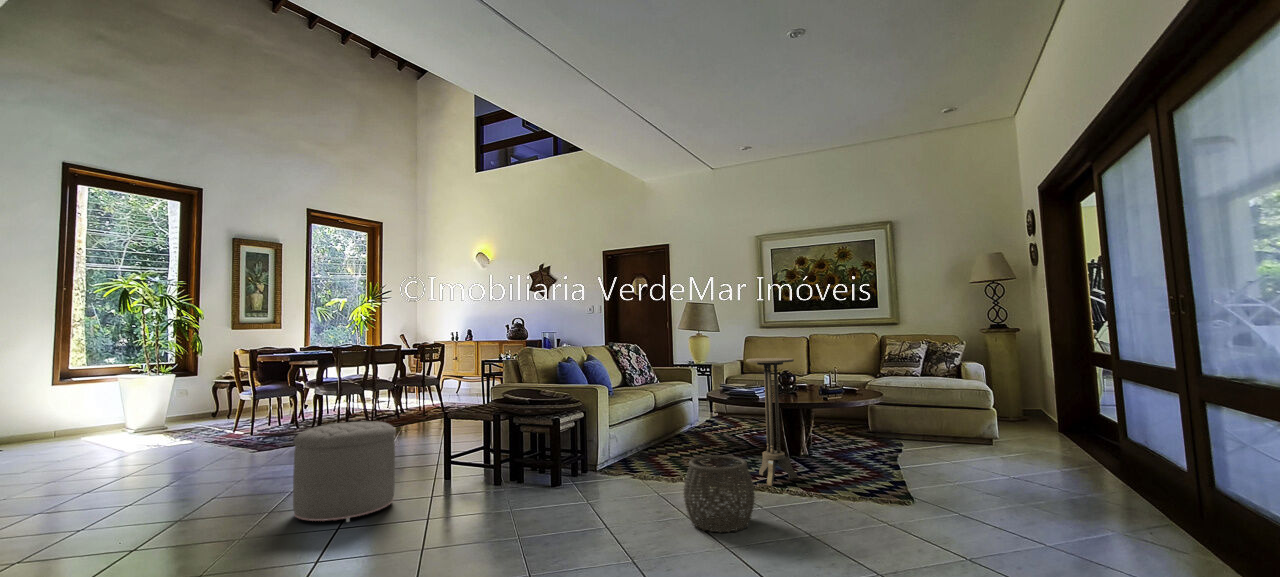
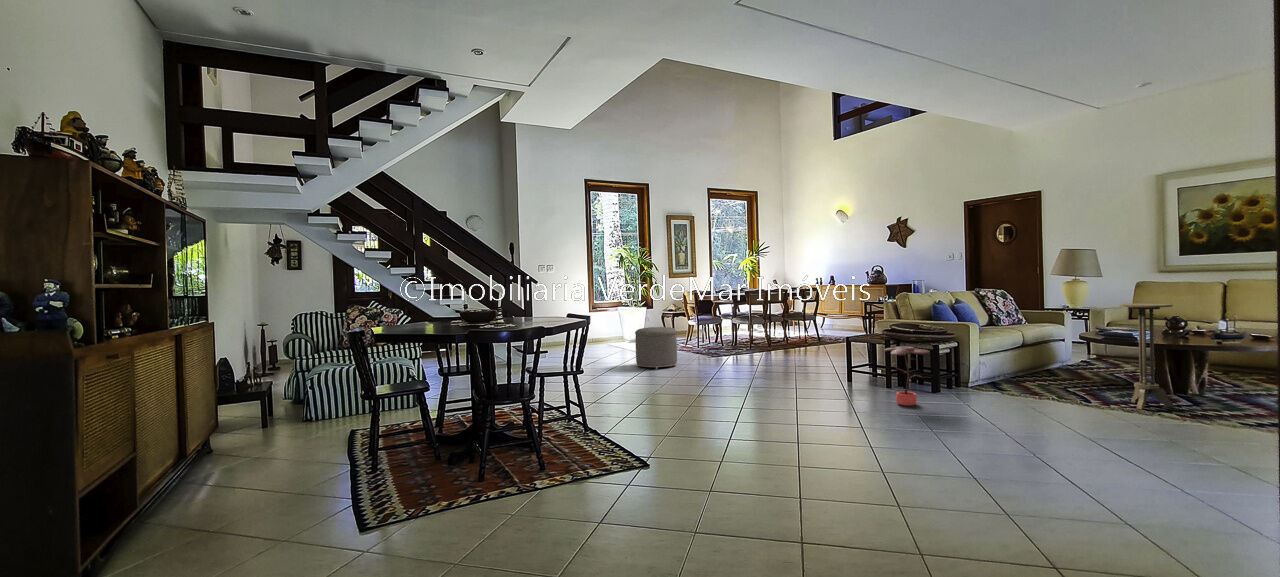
ottoman: present [293,421,396,522] -> present [635,327,677,369]
potted plant: none [474,429,540,523] -> present [883,346,930,406]
woven basket: present [683,455,755,532] -> none [1048,375,1116,428]

